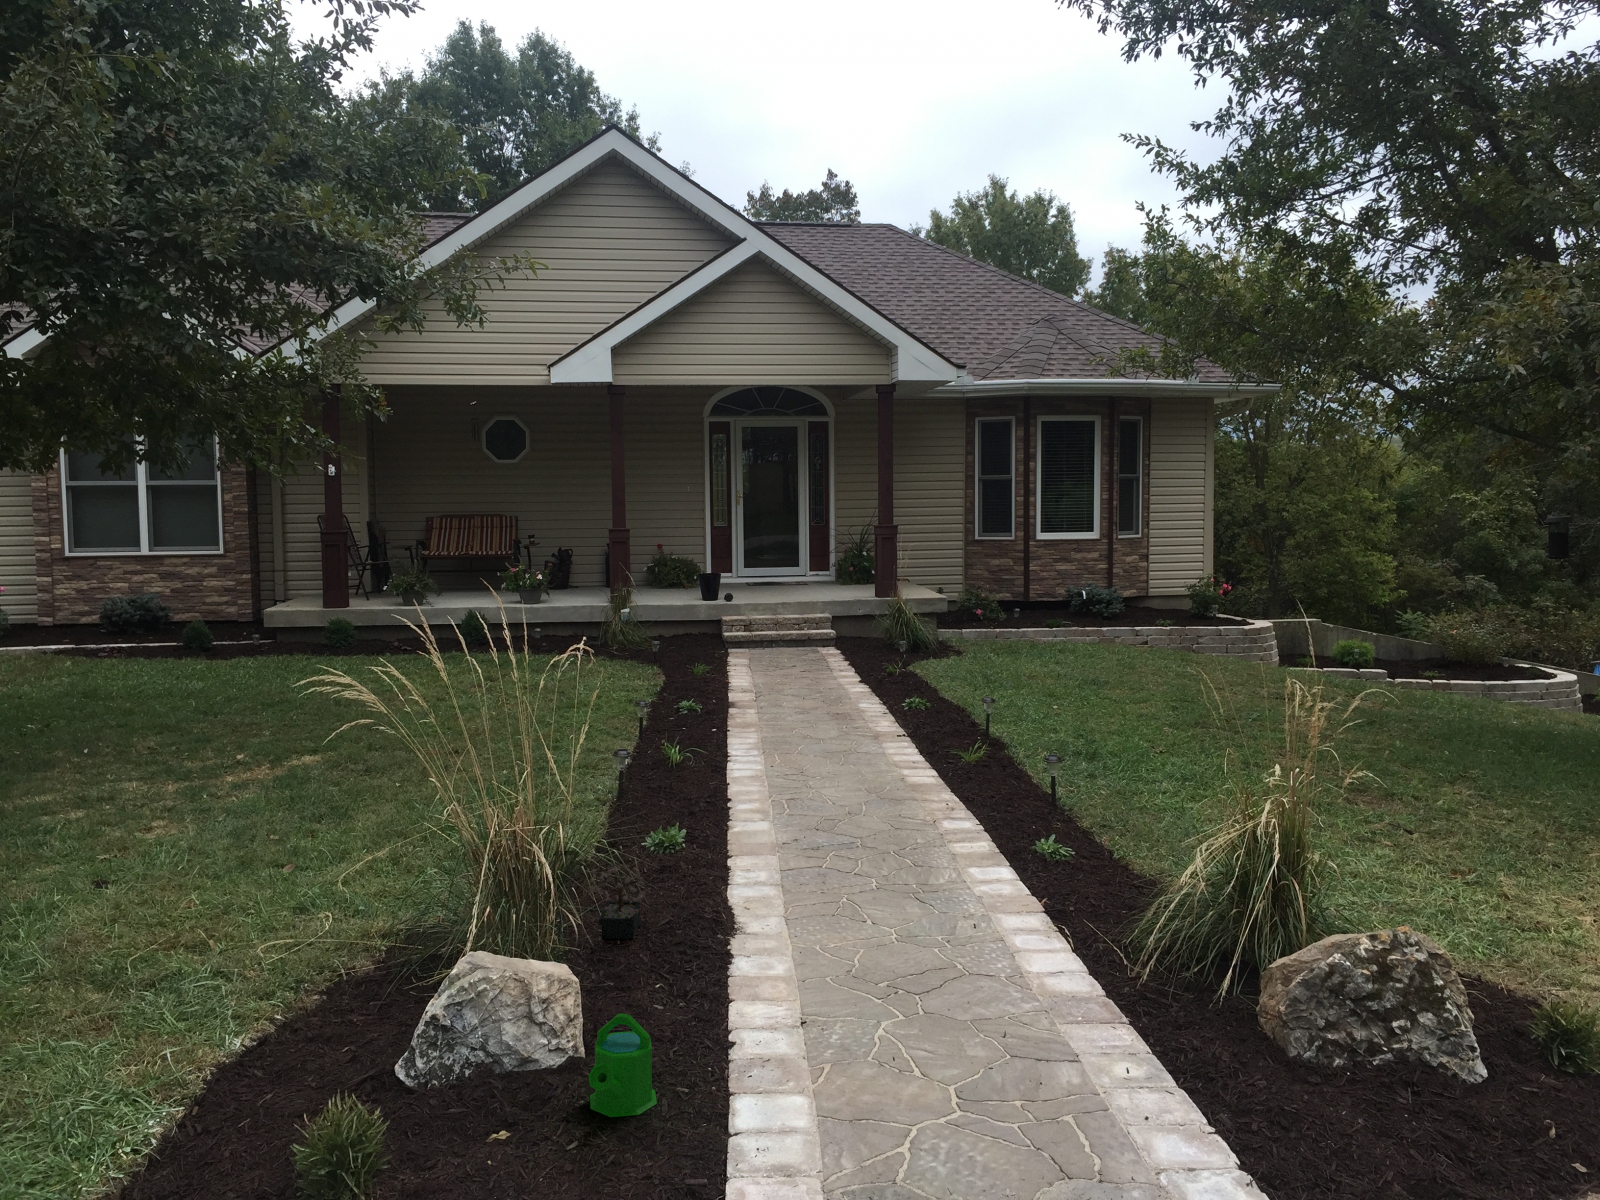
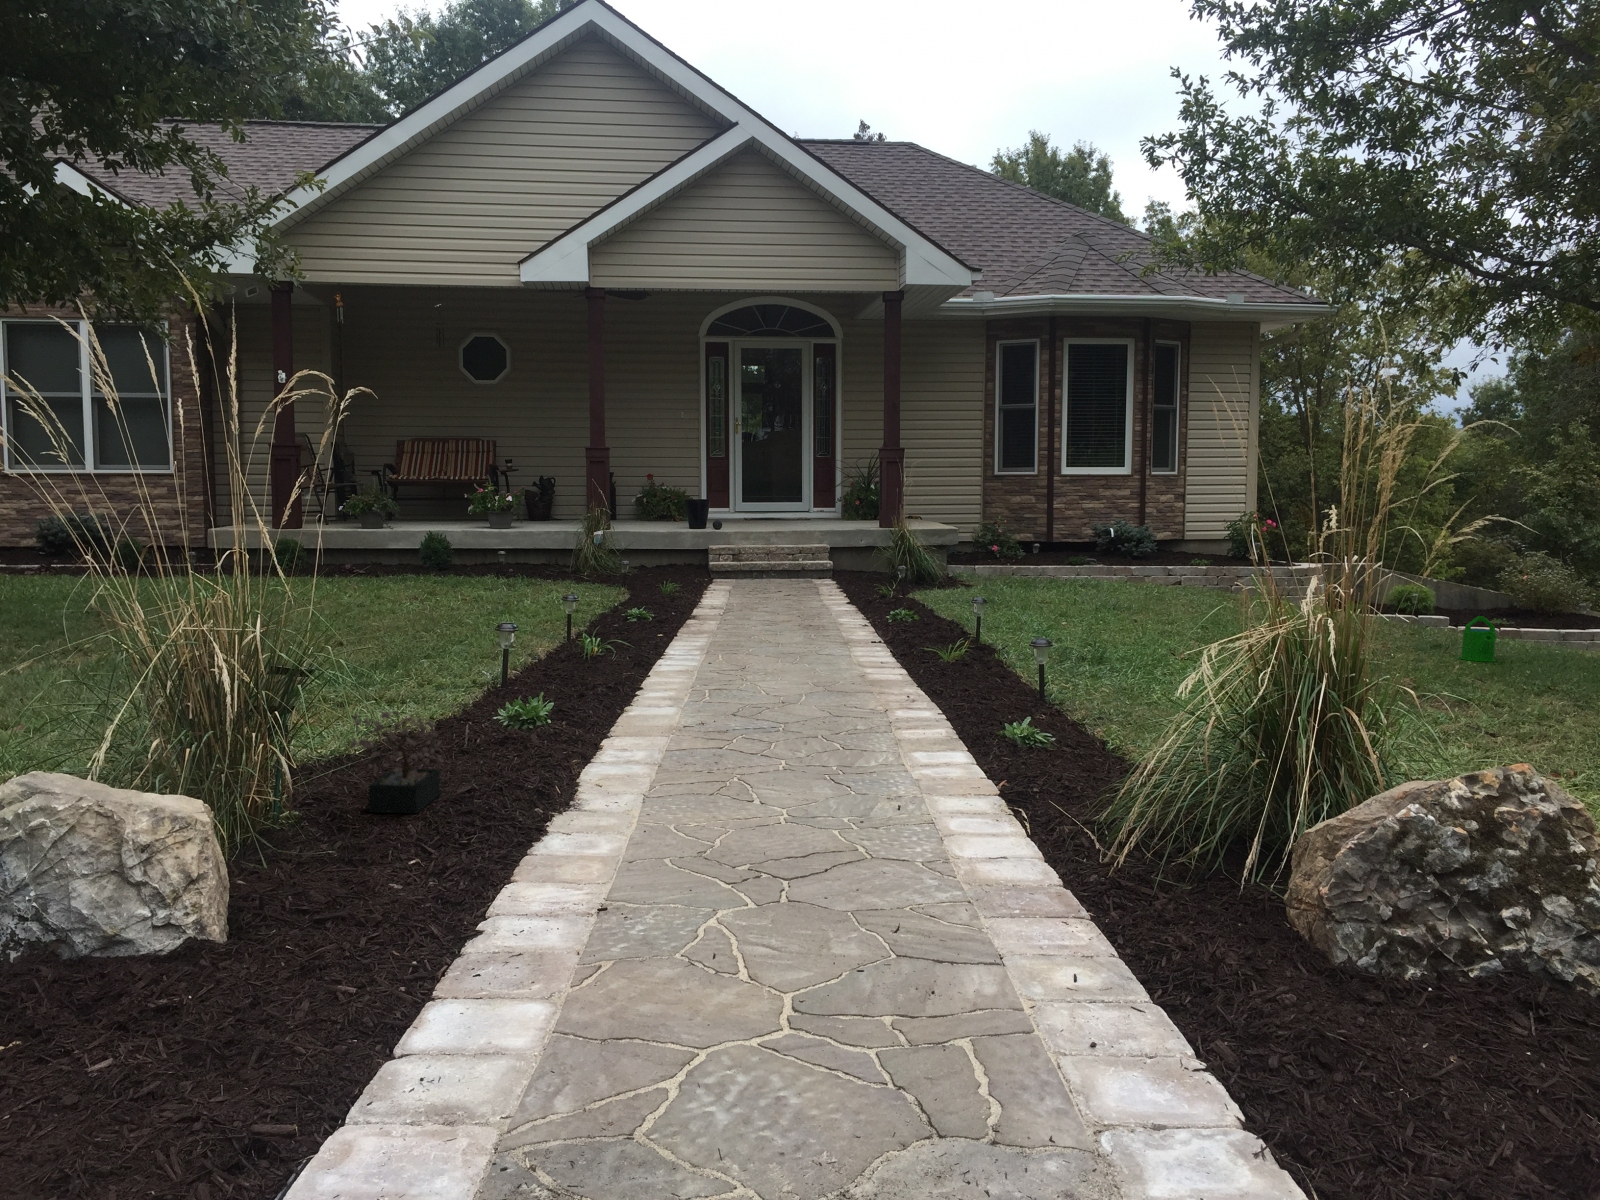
watering can: present [588,1014,657,1117] -> present [1460,616,1497,662]

